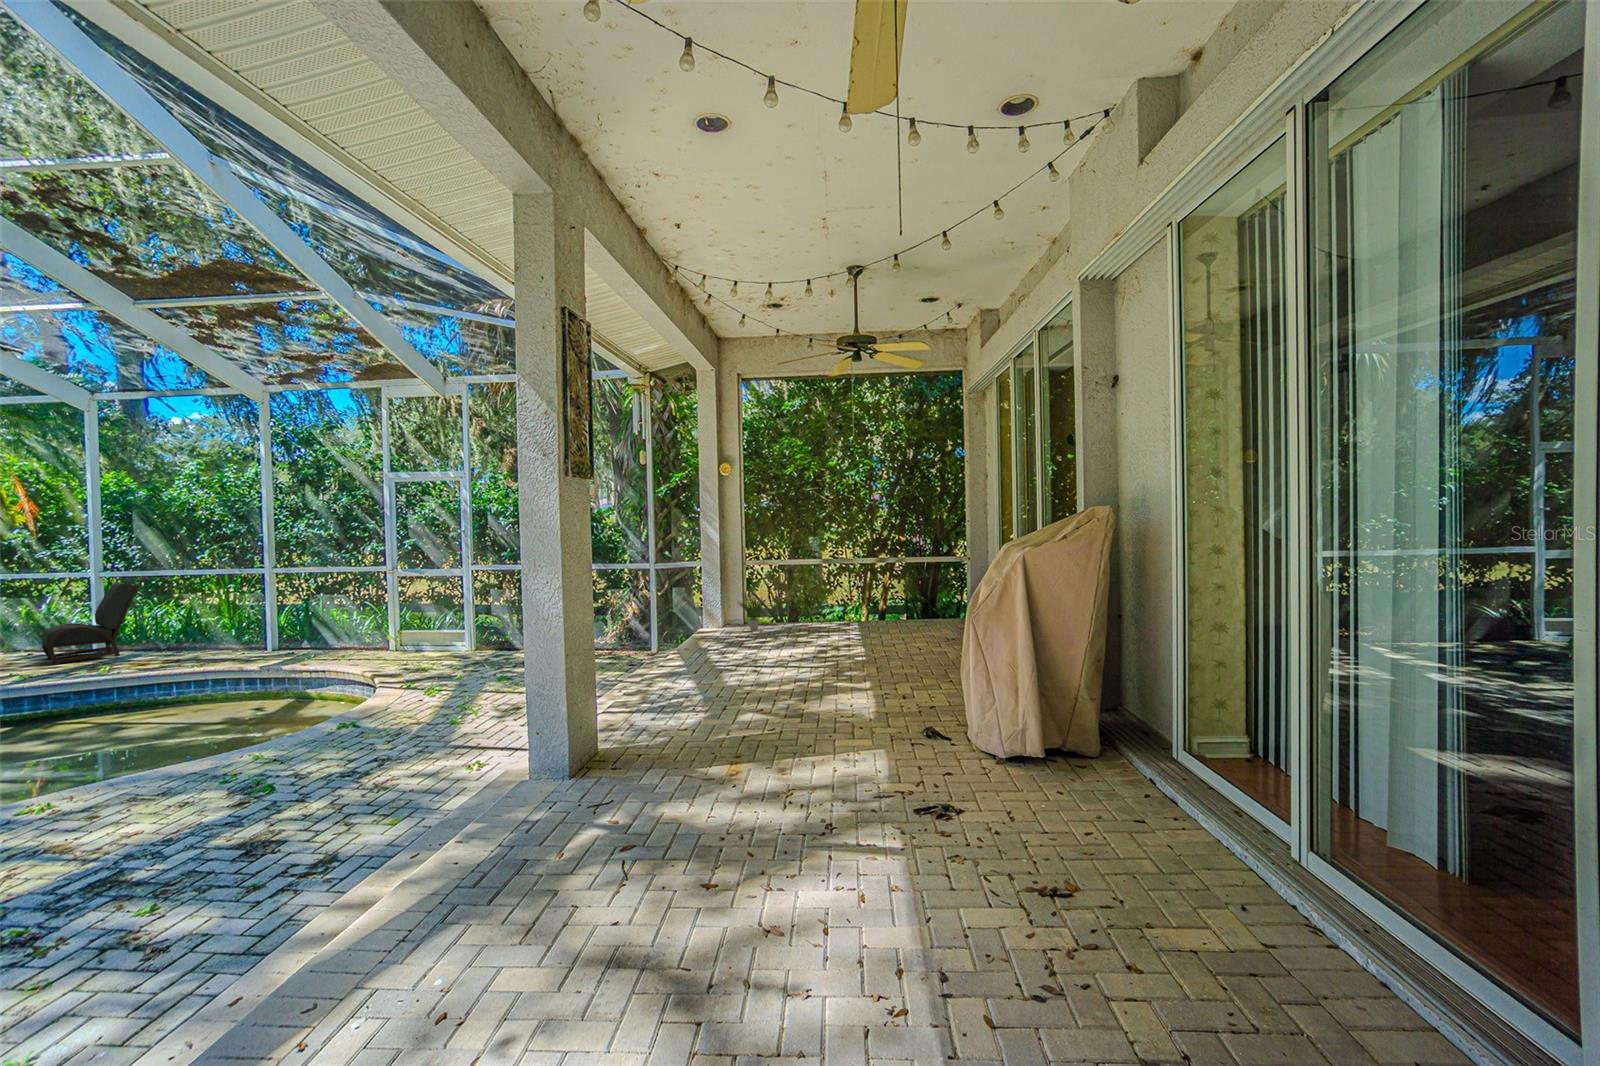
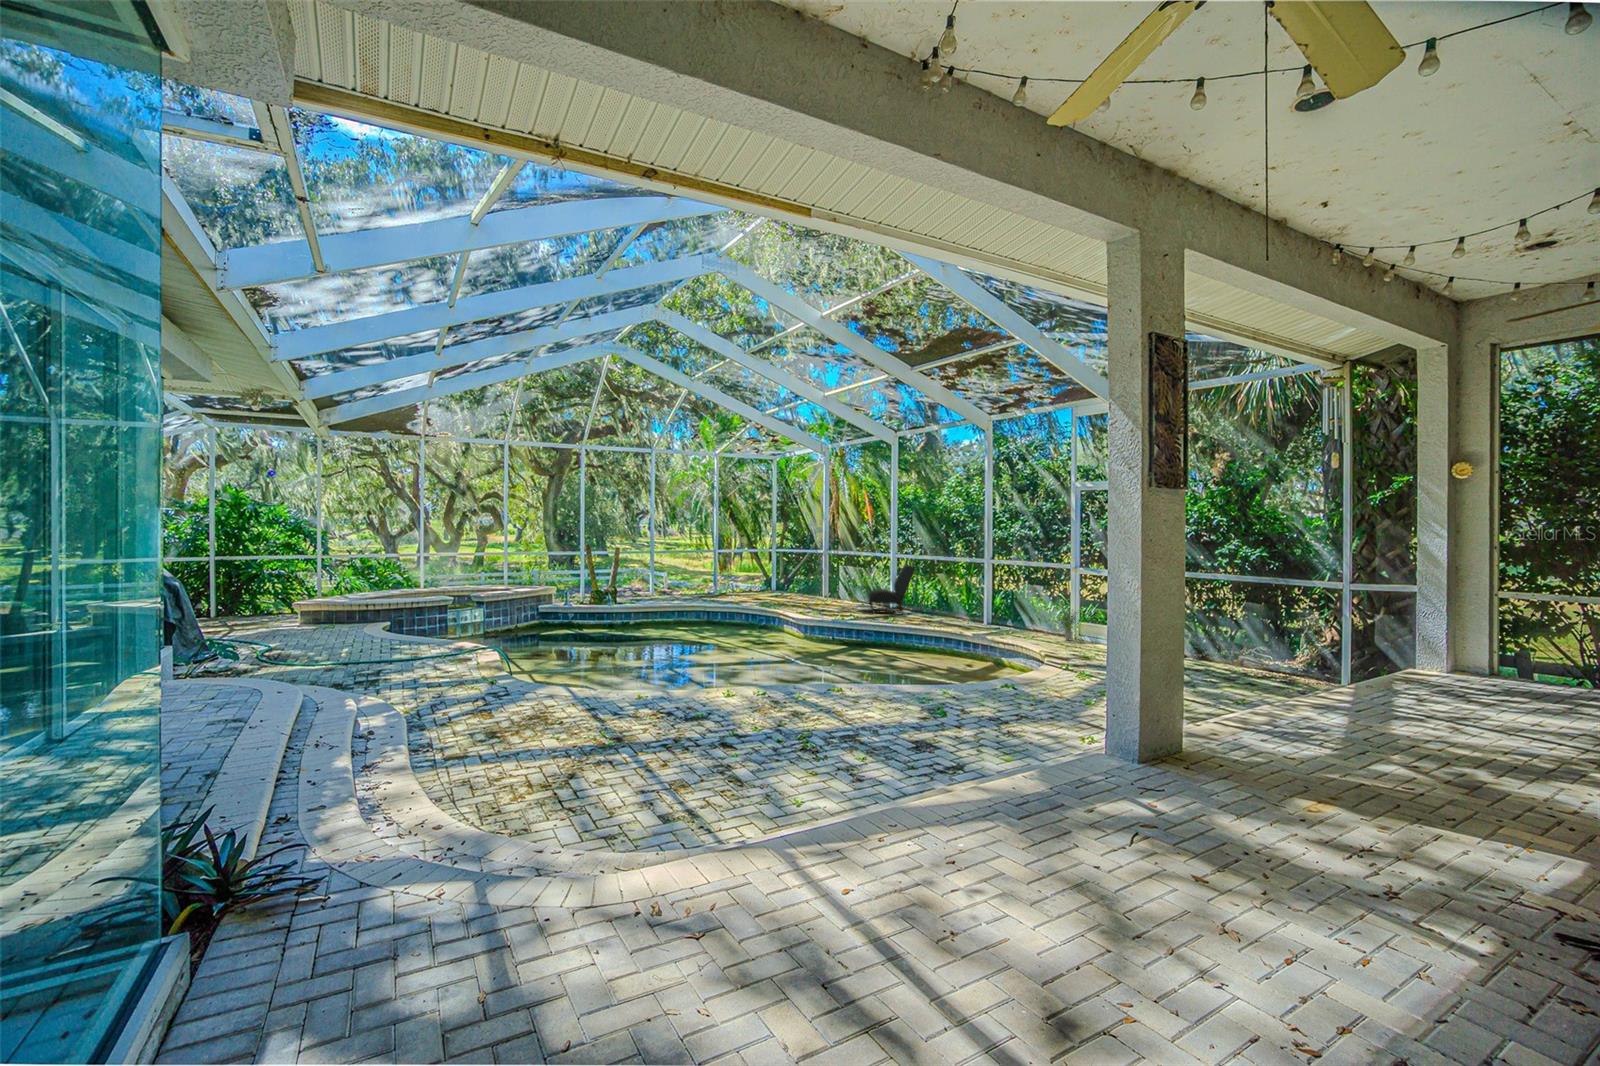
potted plant: present [739,591,766,630] -> present [1059,612,1077,640]

